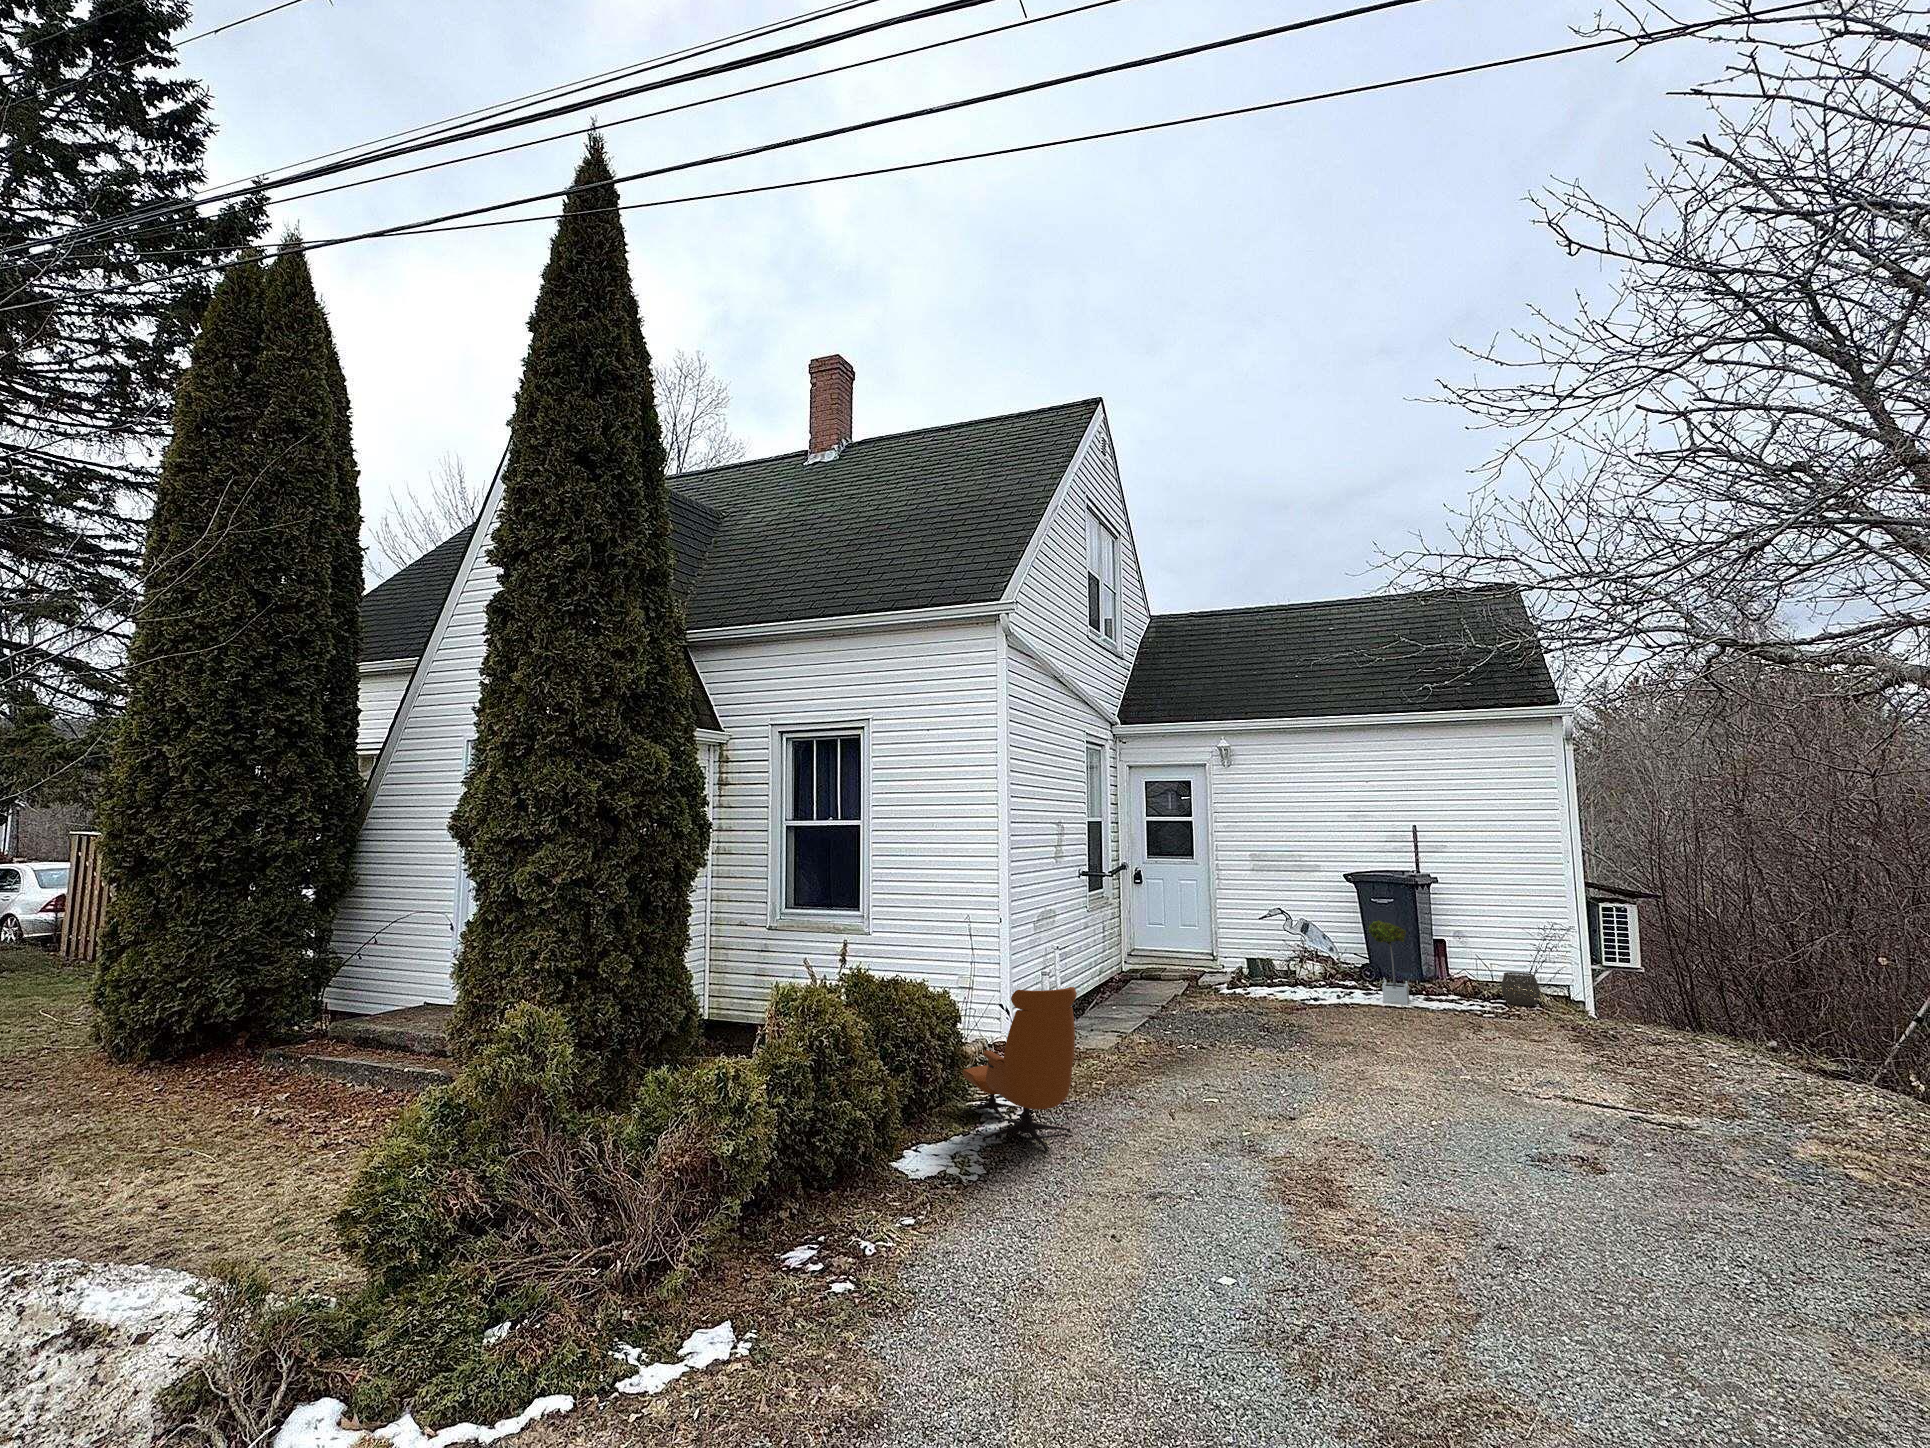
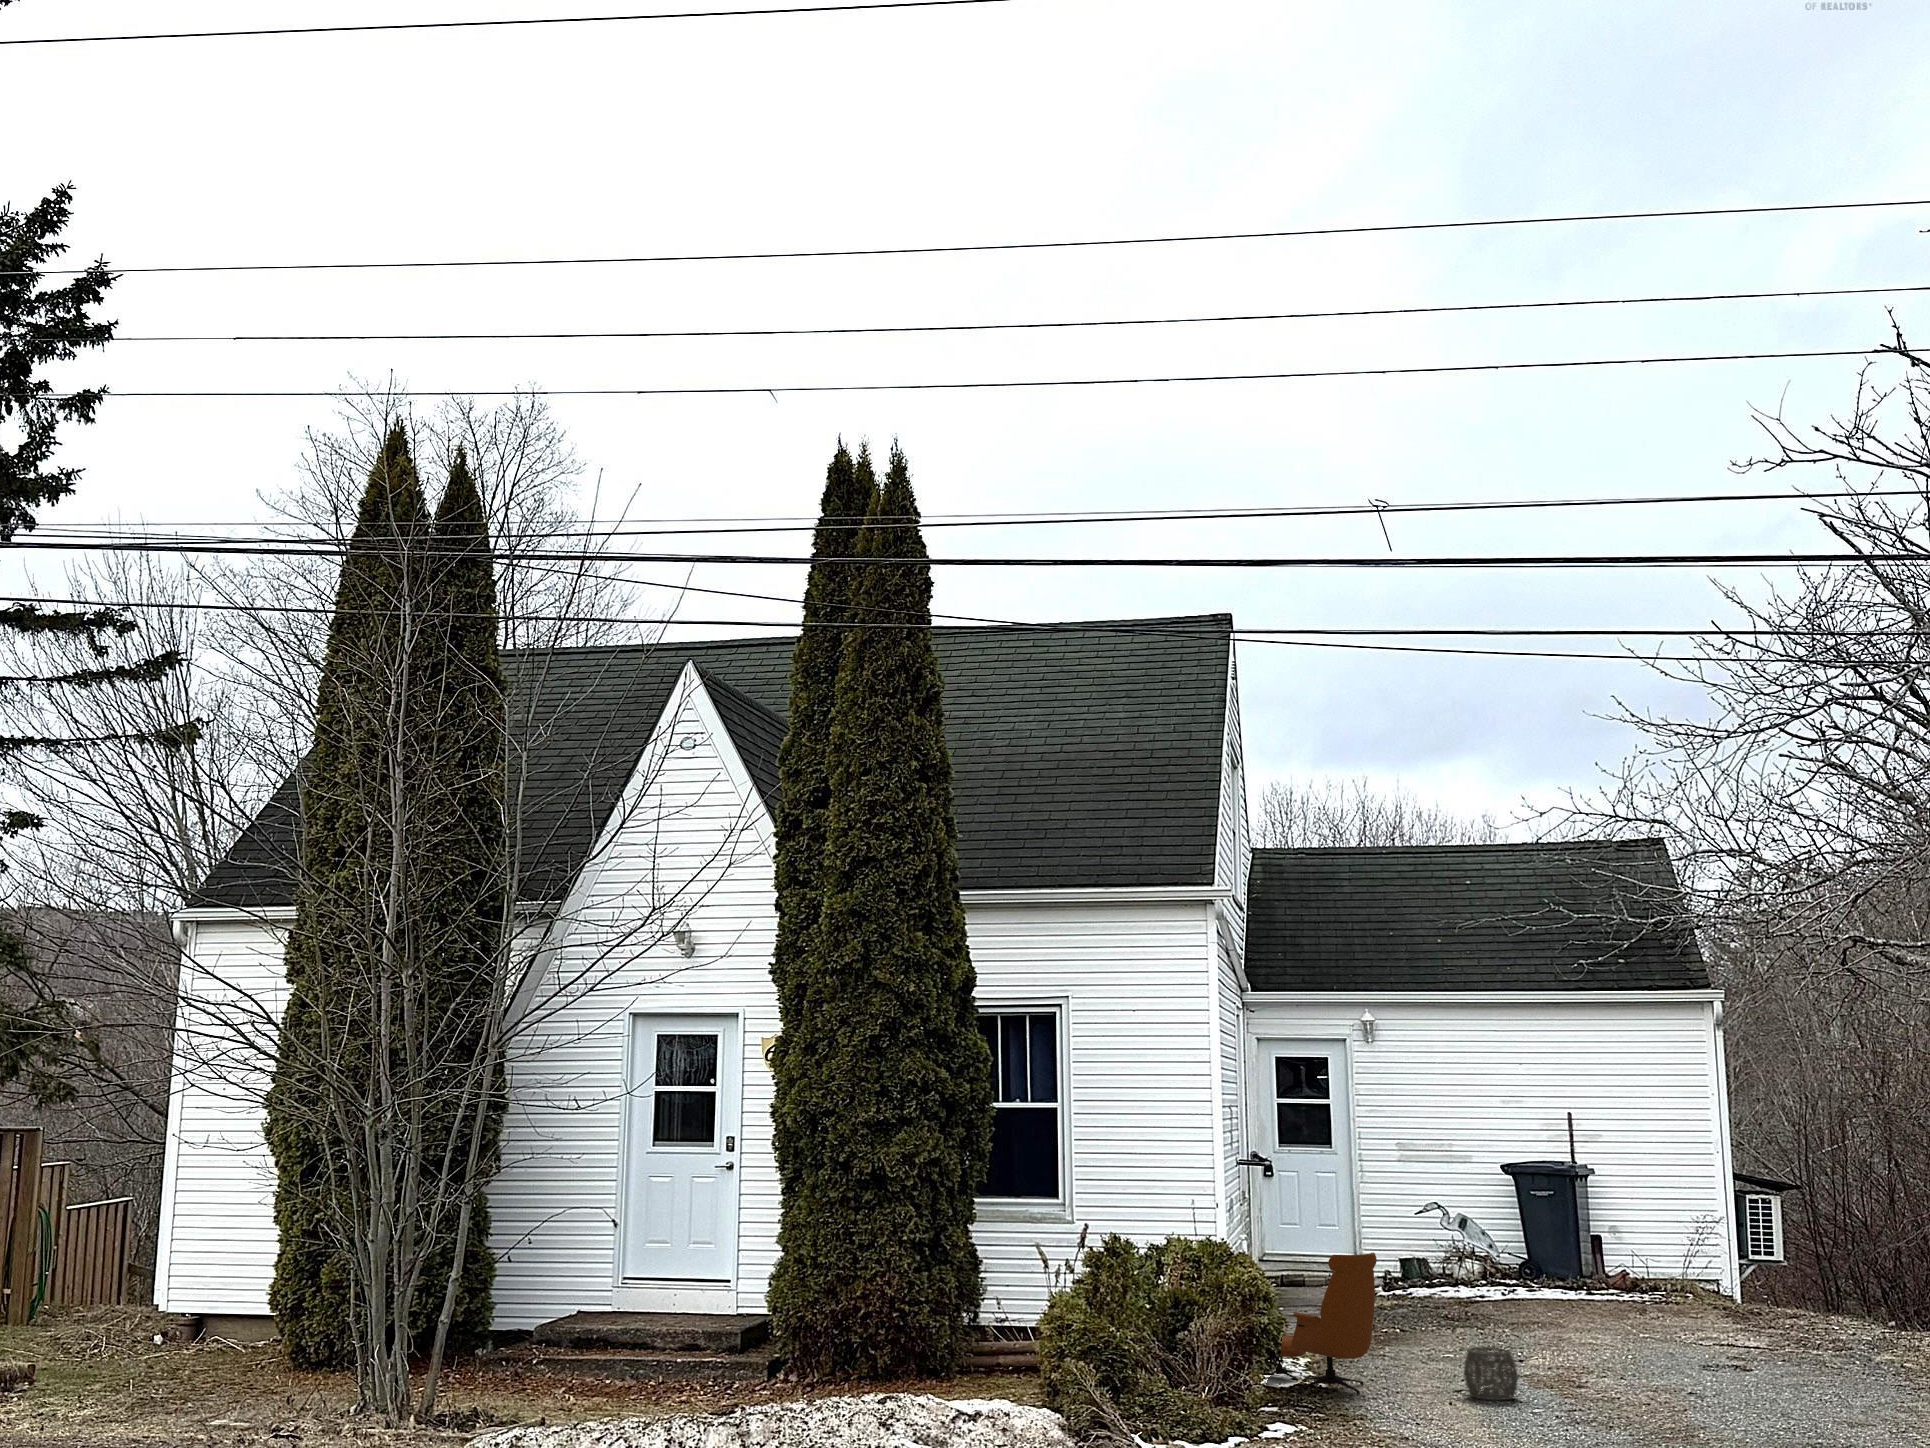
potted tree: present [1369,920,1409,1005] -> none [1529,1211,1571,1302]
woven basket: present [1501,972,1540,1006] -> present [1464,1347,1518,1401]

